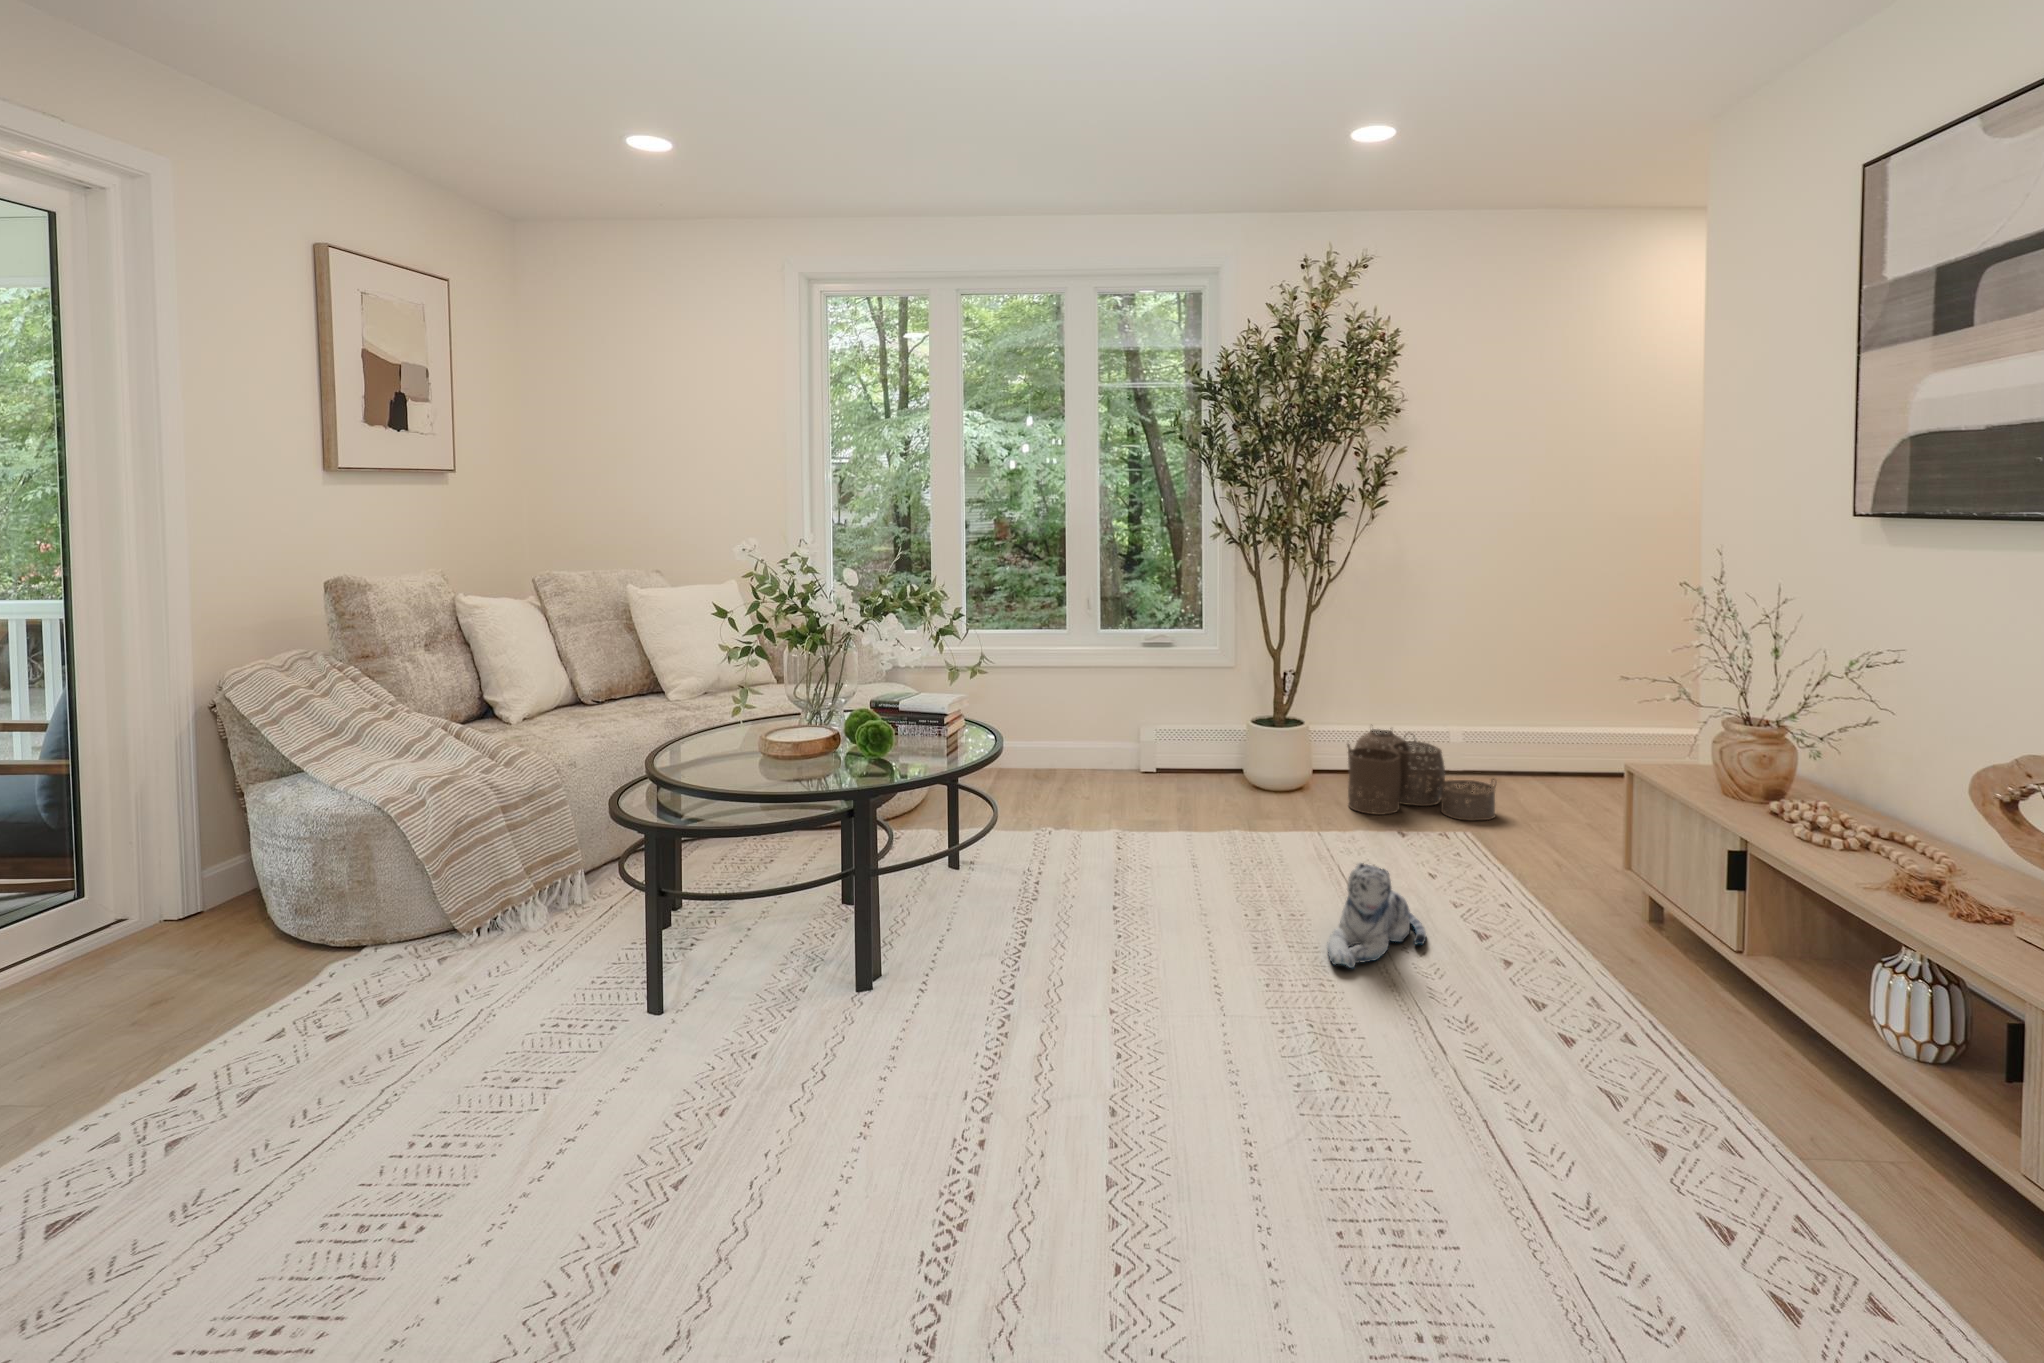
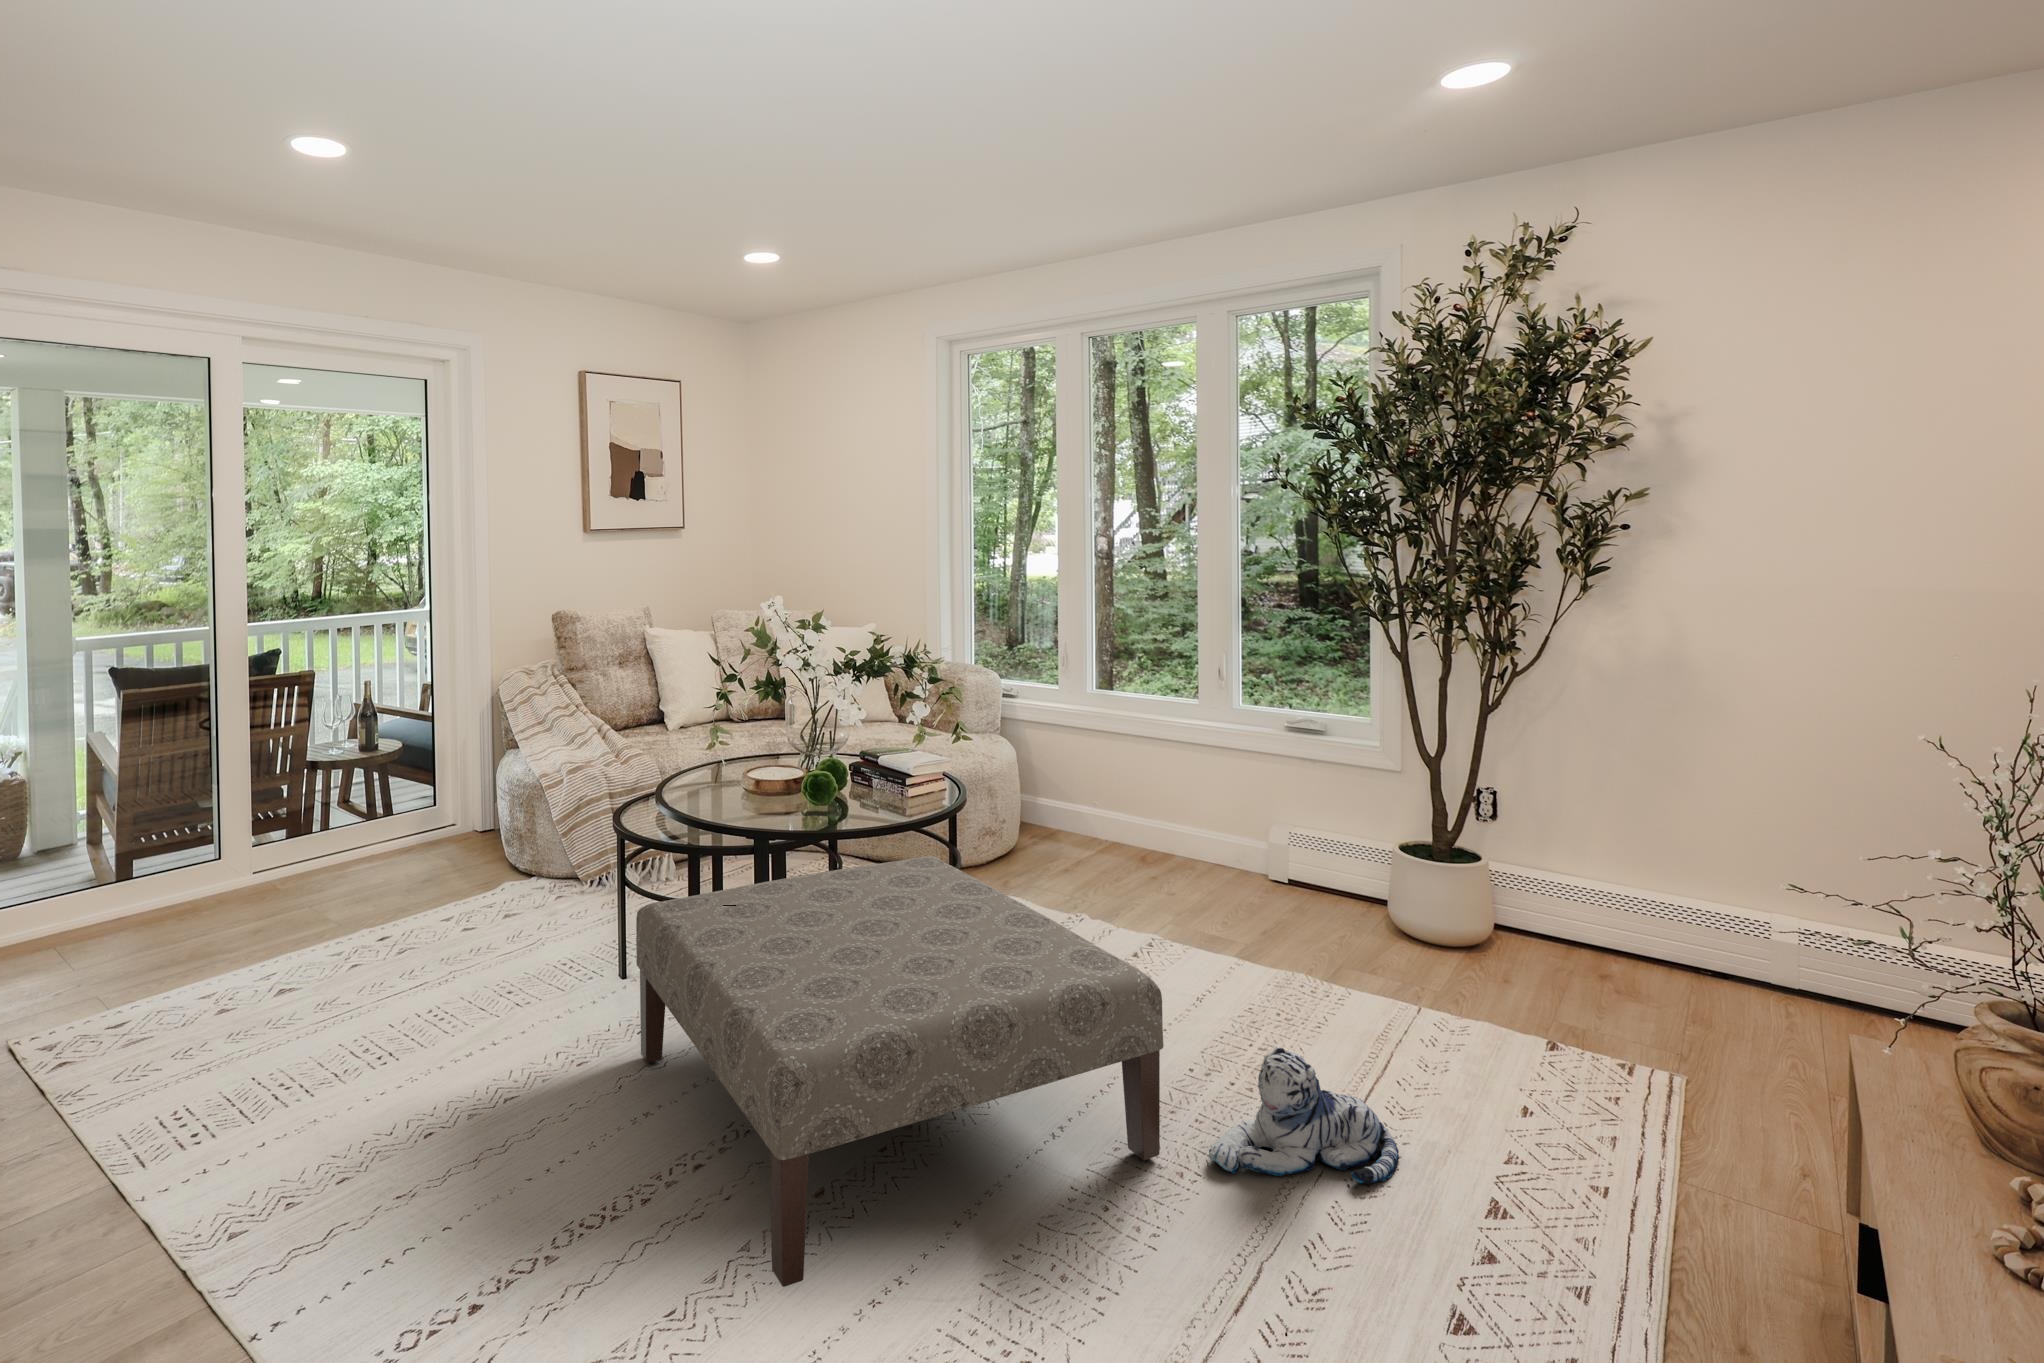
woven basket: present [1347,729,1496,821] -> none [1501,883,1762,1070]
ottoman: none [781,784,1309,1196] -> present [636,856,1164,1287]

